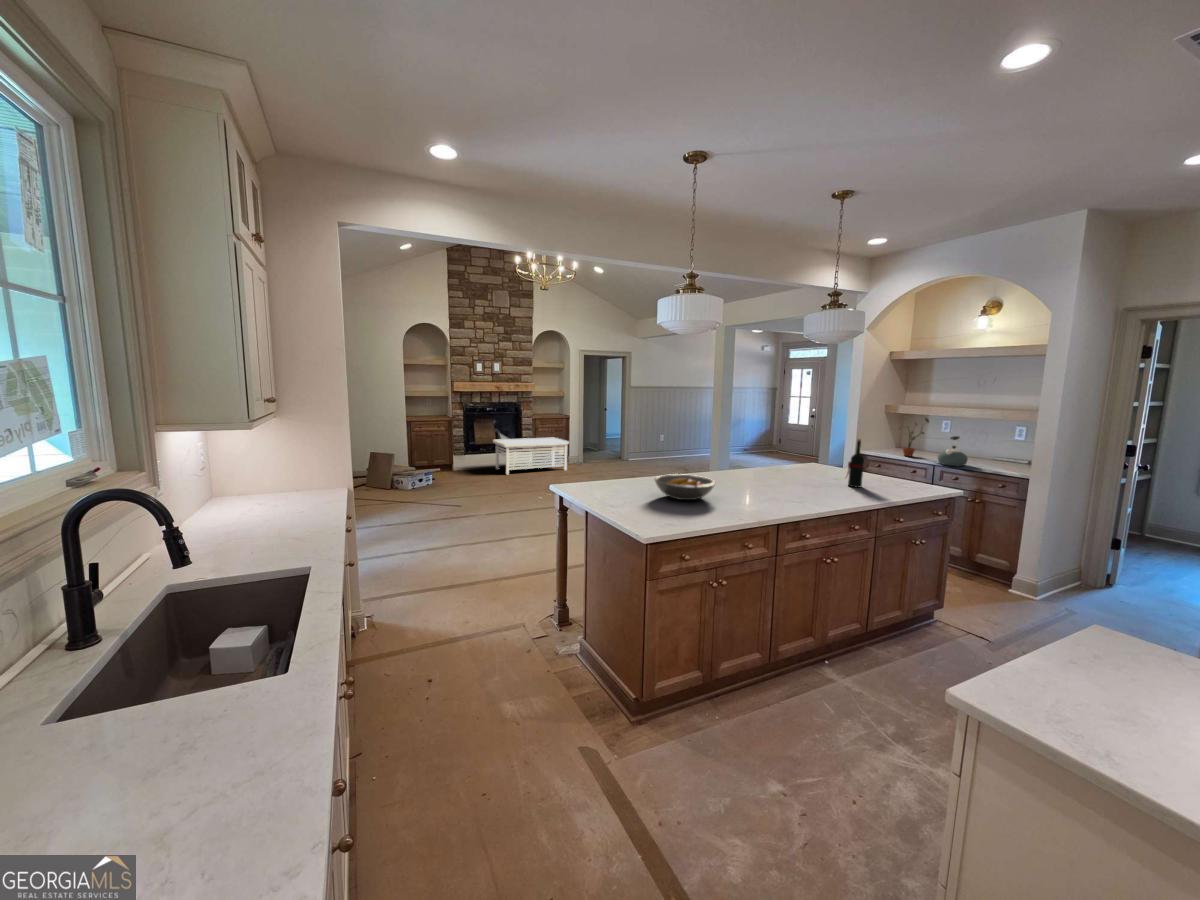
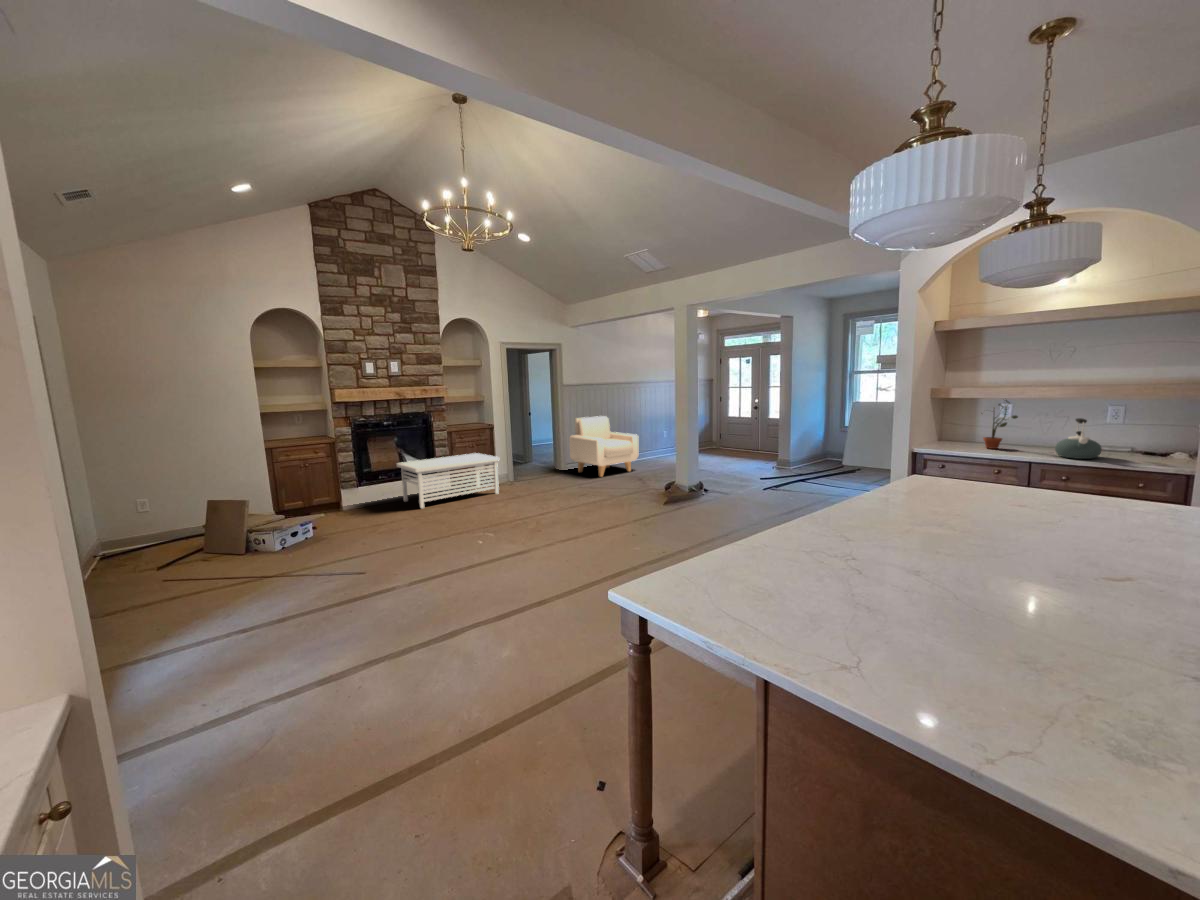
armchair: none [632,415,691,466] -> present [569,416,639,477]
wine bottle: present [847,439,864,487] -> none [1121,435,1159,522]
fruit bowl: present [655,474,715,500] -> none [900,545,1097,626]

